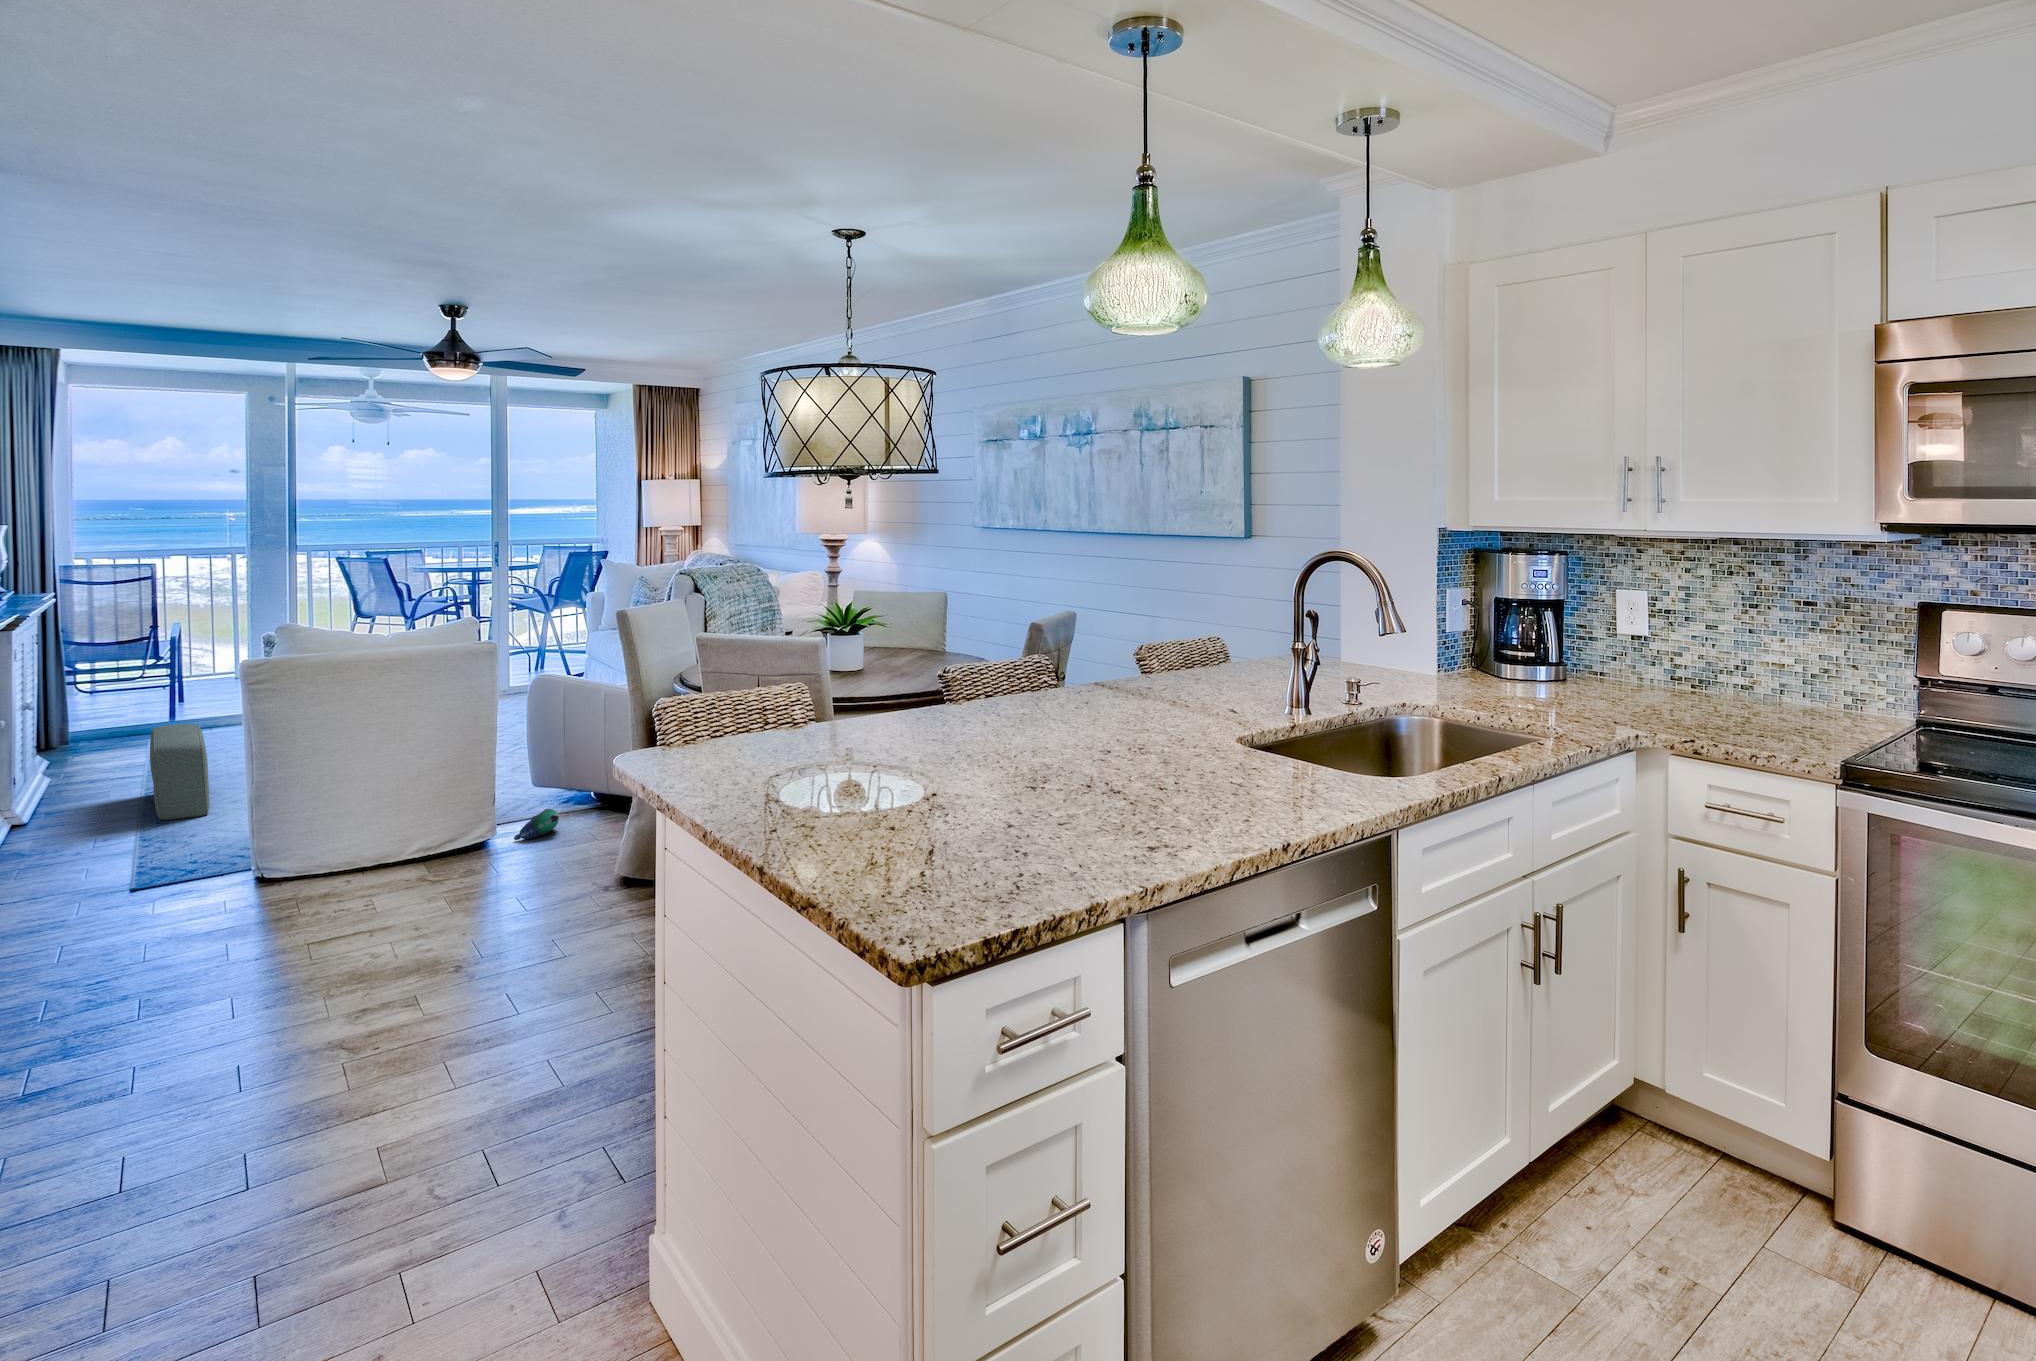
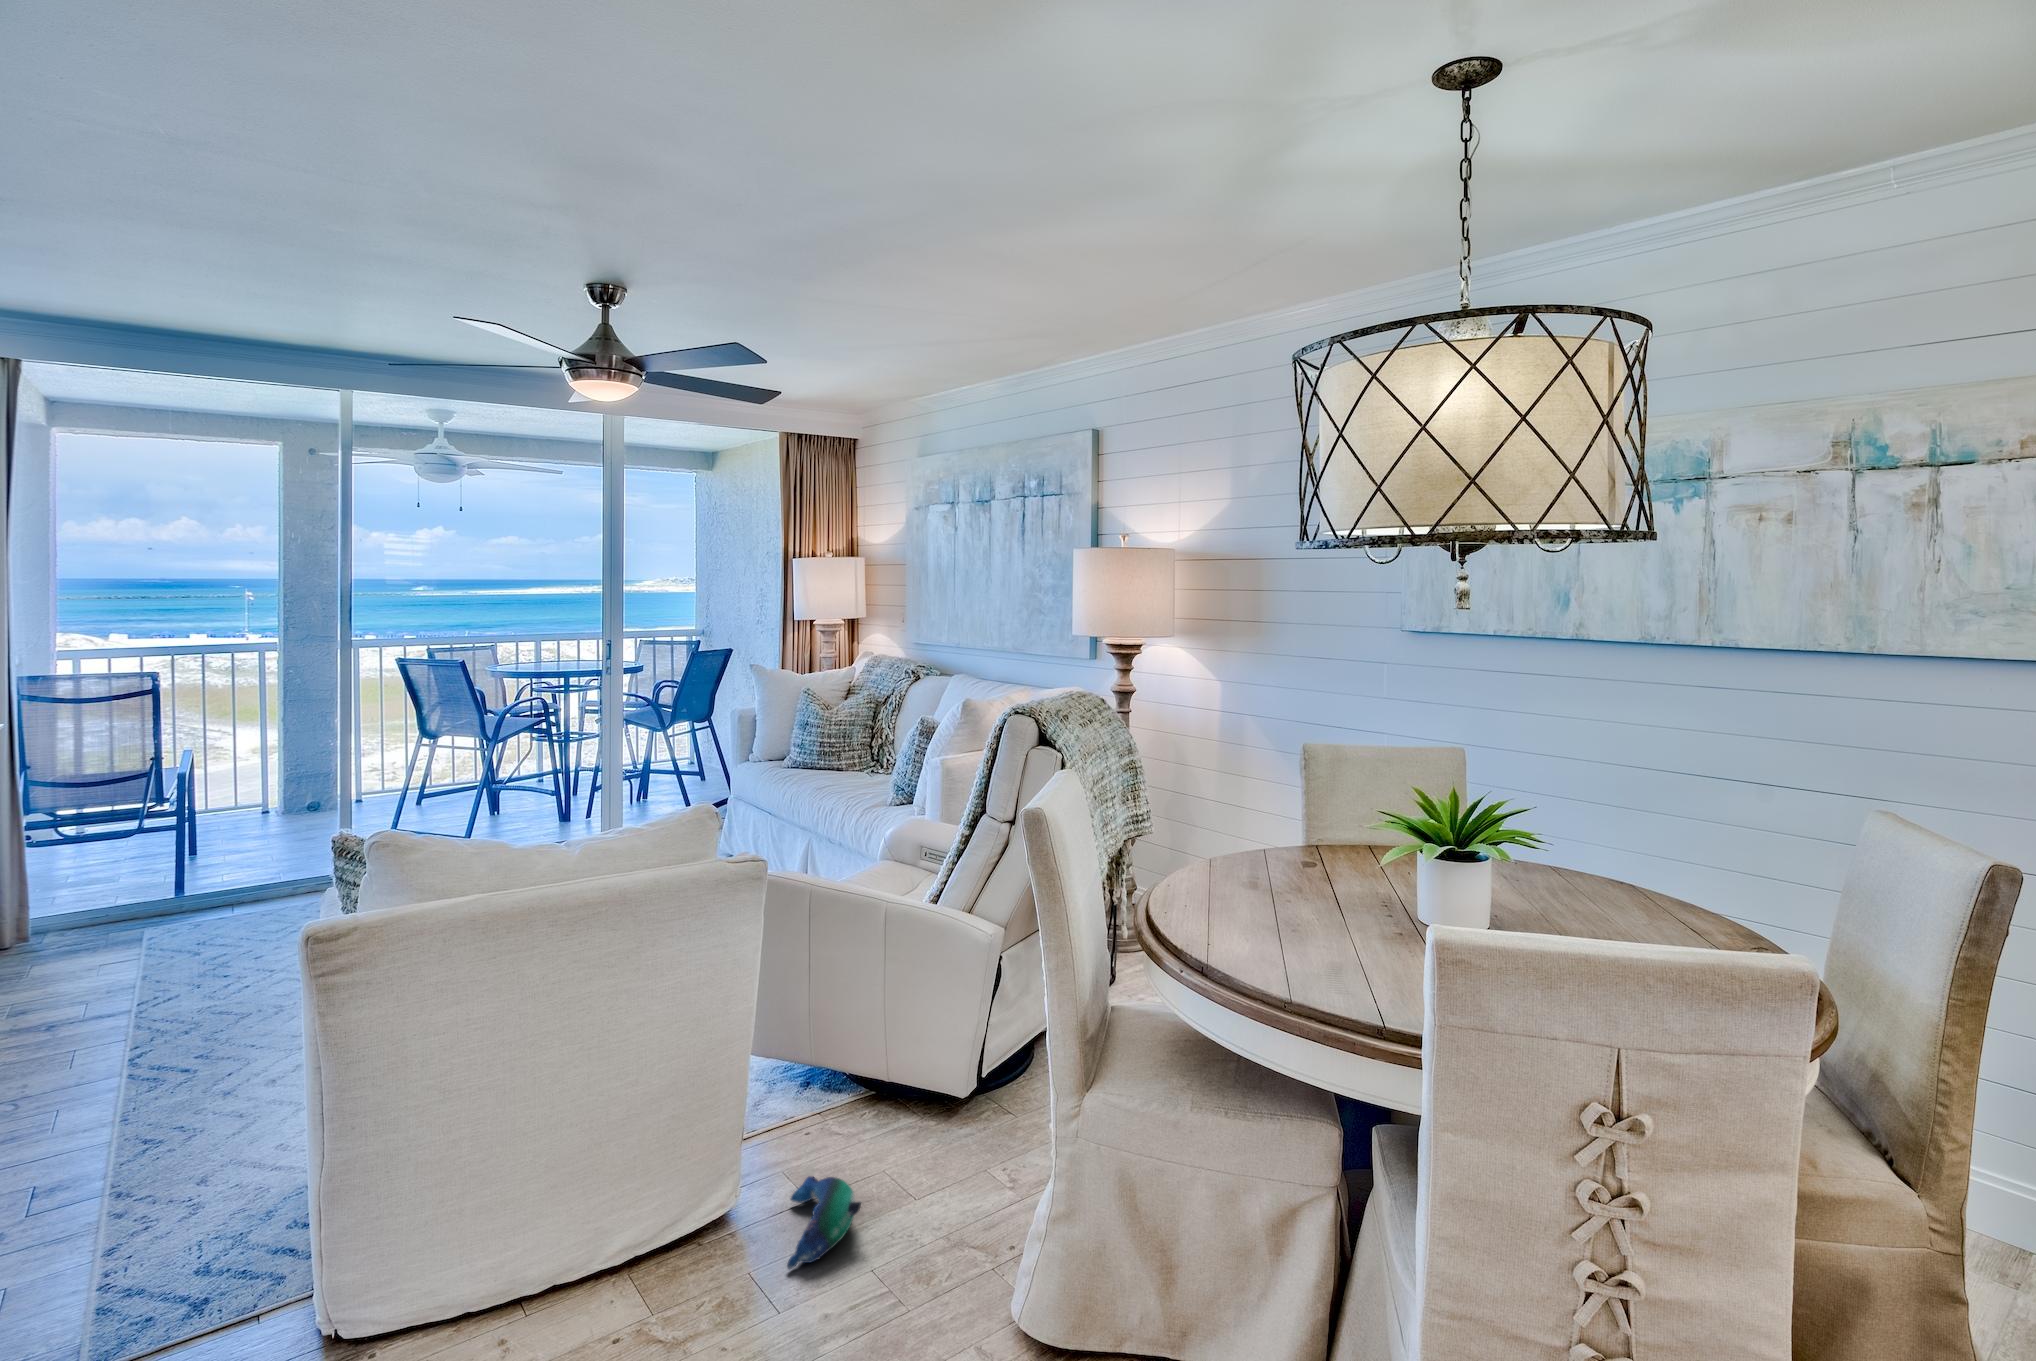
pouf: present [150,724,209,820] -> none [66,973,180,1194]

